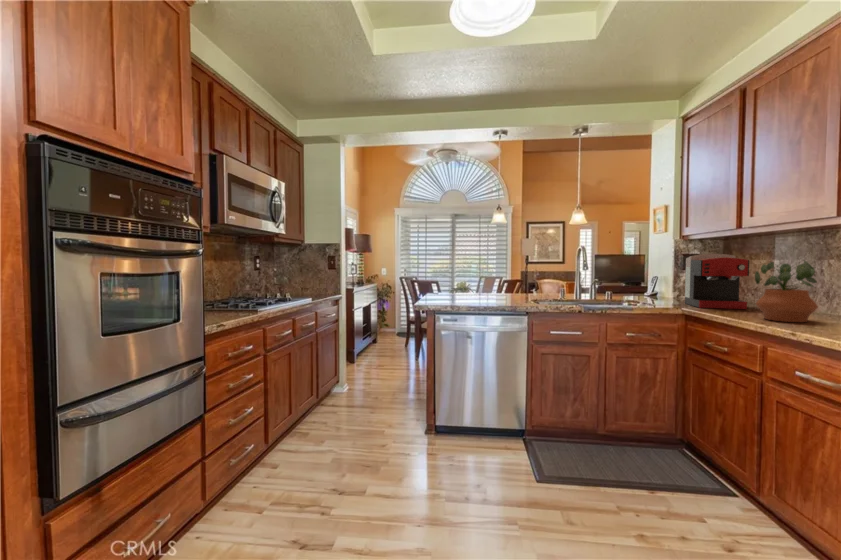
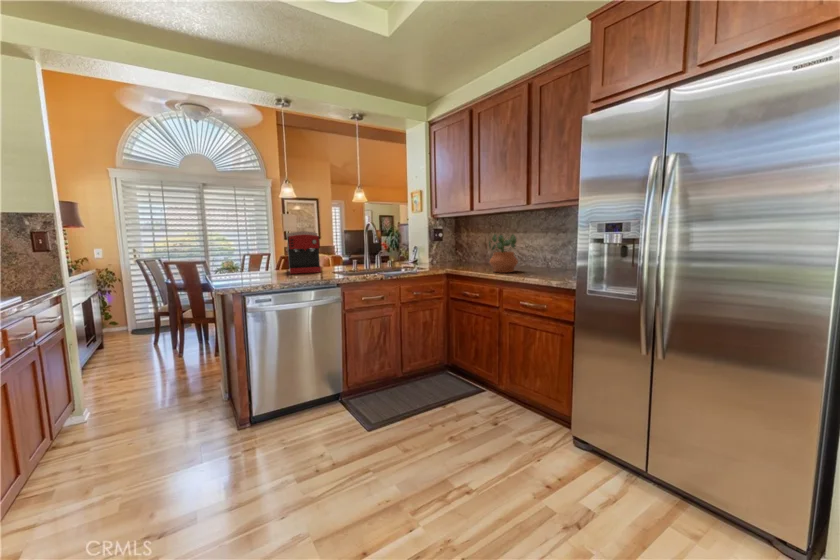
coffee maker: present [685,254,749,309] -> present [287,231,321,274]

